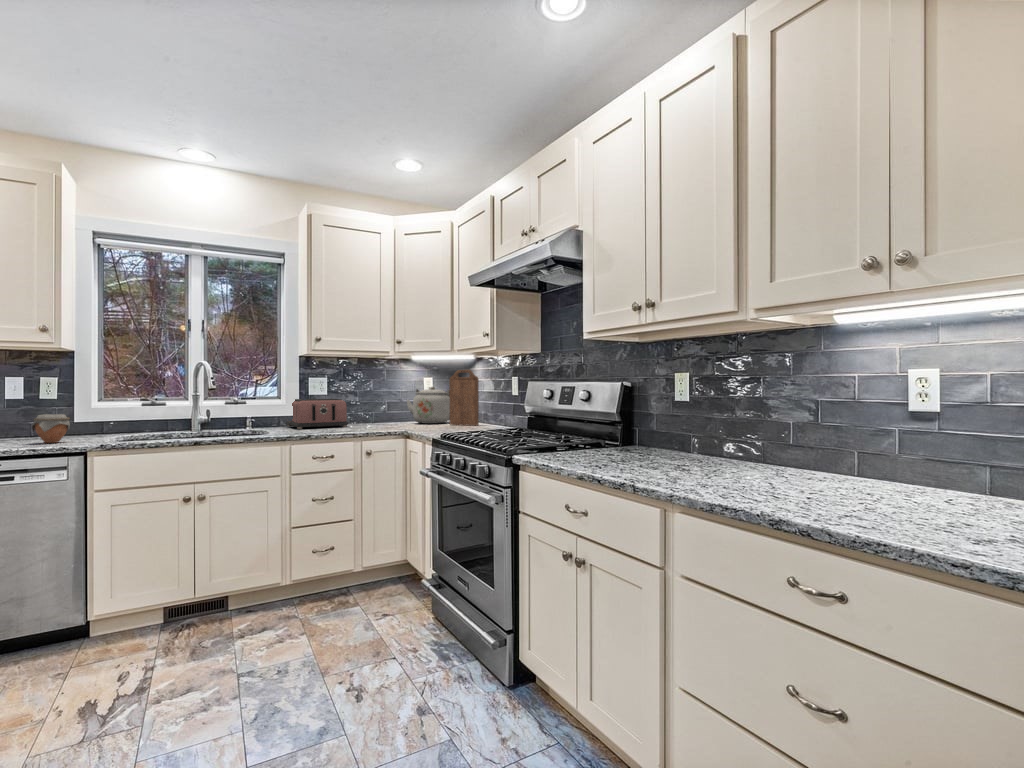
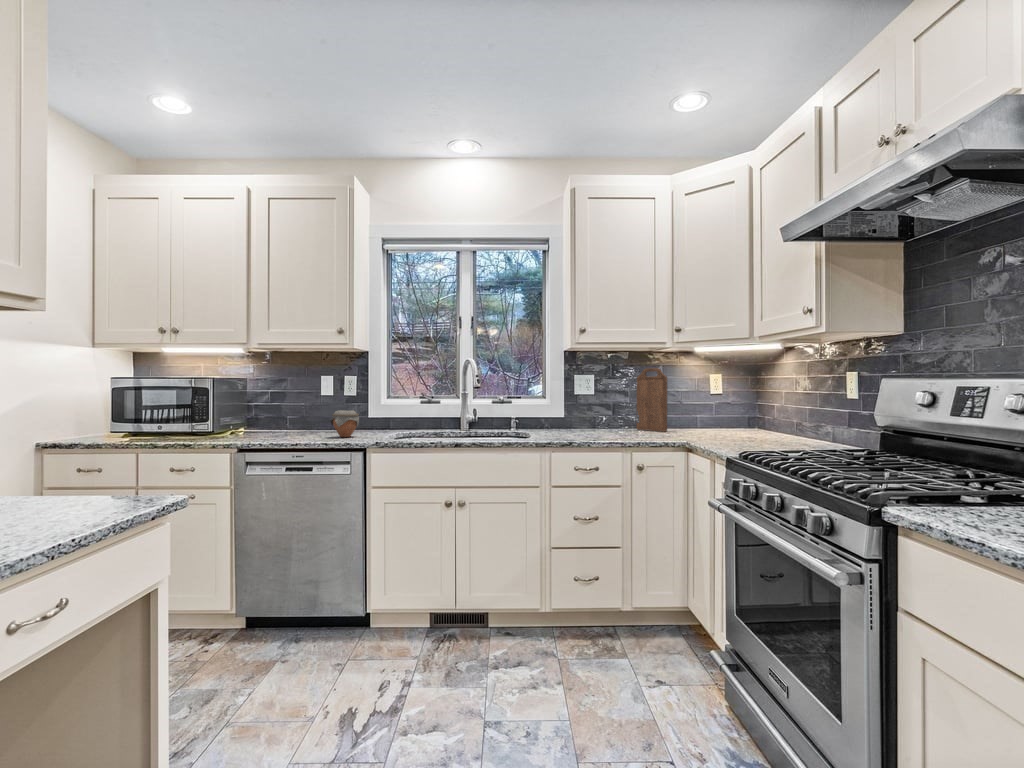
cutting board: present [449,370,479,426] -> present [637,368,667,432]
kettle: present [407,387,450,424] -> none [687,386,753,433]
toaster: present [287,399,348,429] -> none [551,399,616,433]

